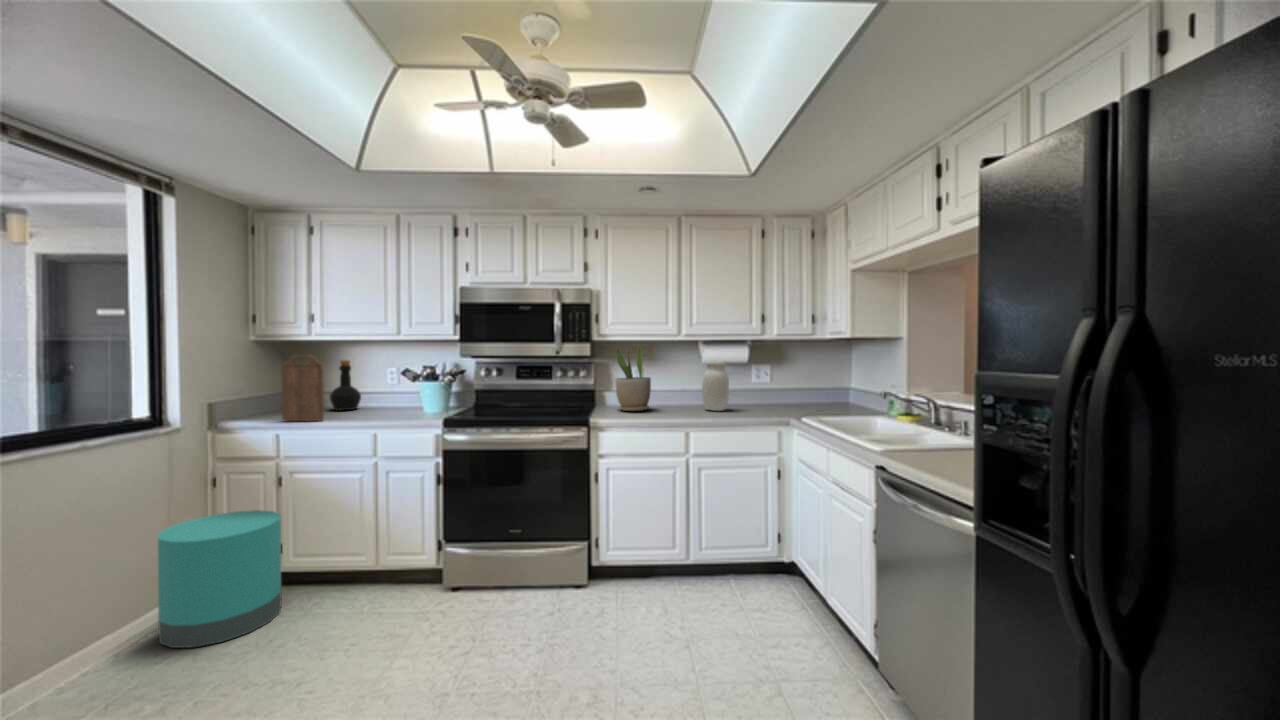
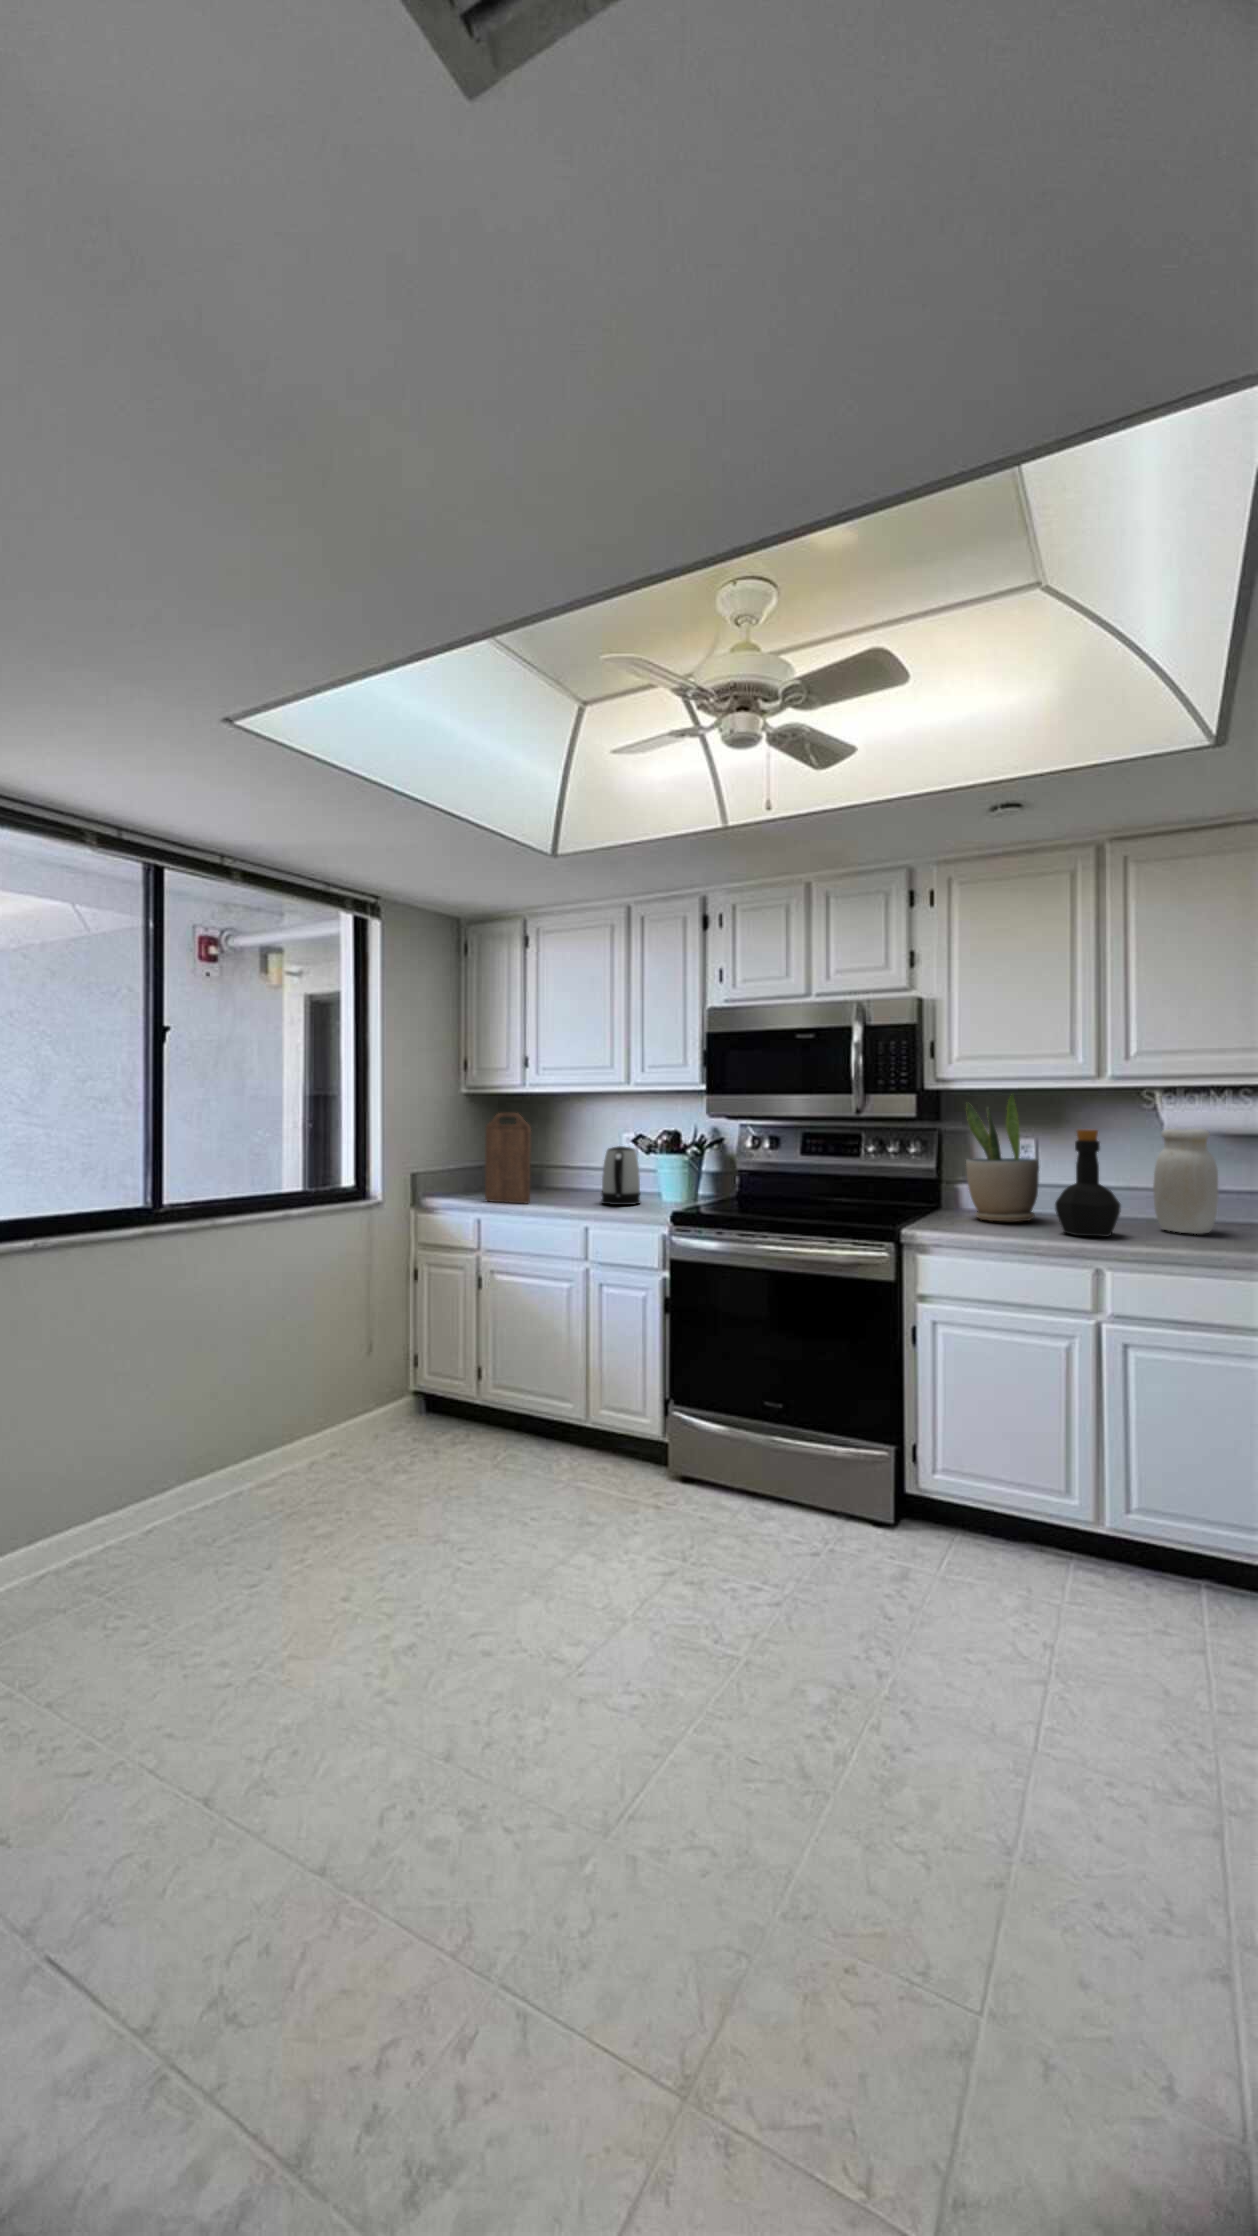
bottle: present [329,360,361,410] -> present [1055,1129,1121,1237]
kettle: none [382,377,411,417] -> present [601,1146,640,1205]
trash can: present [158,510,281,648] -> none [348,1313,475,1475]

